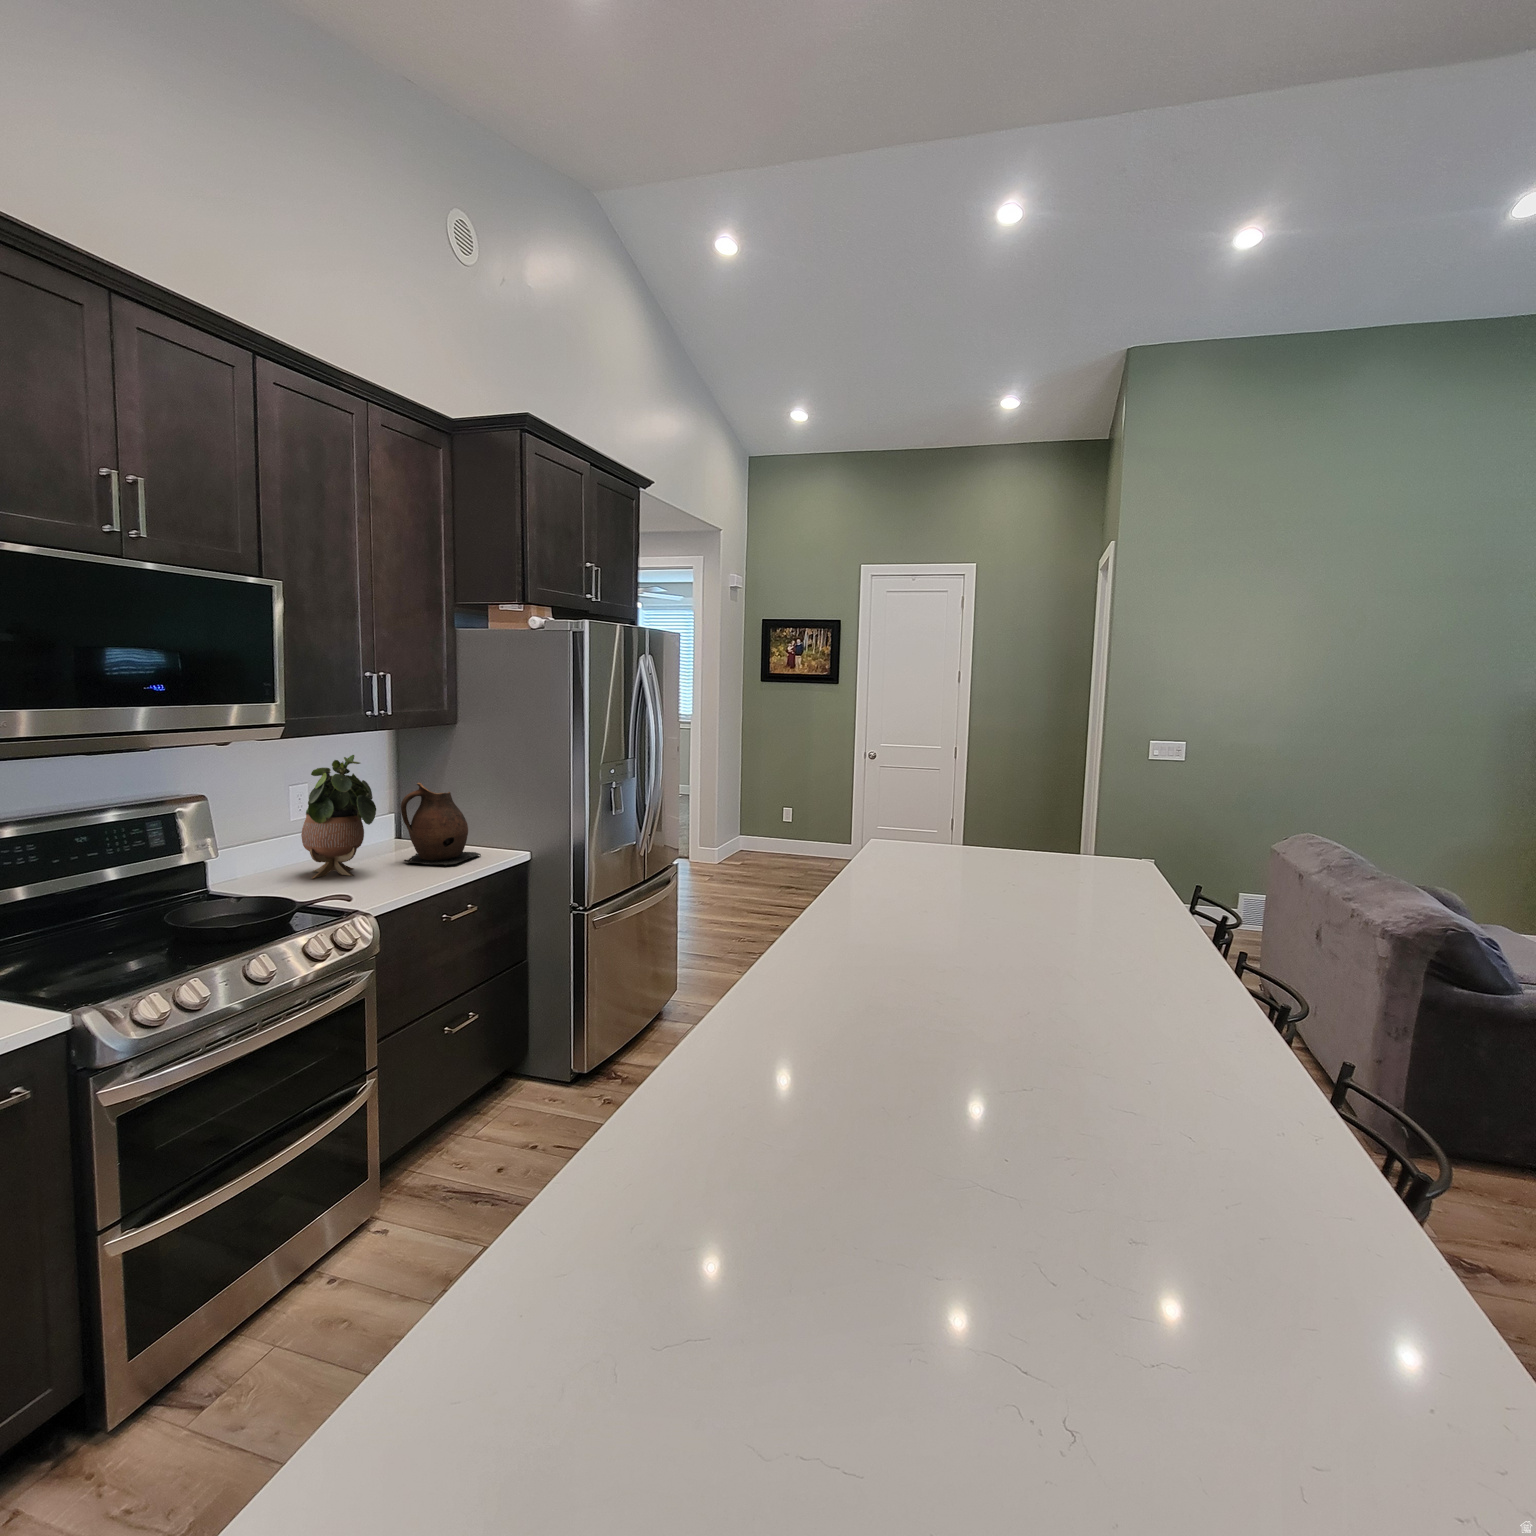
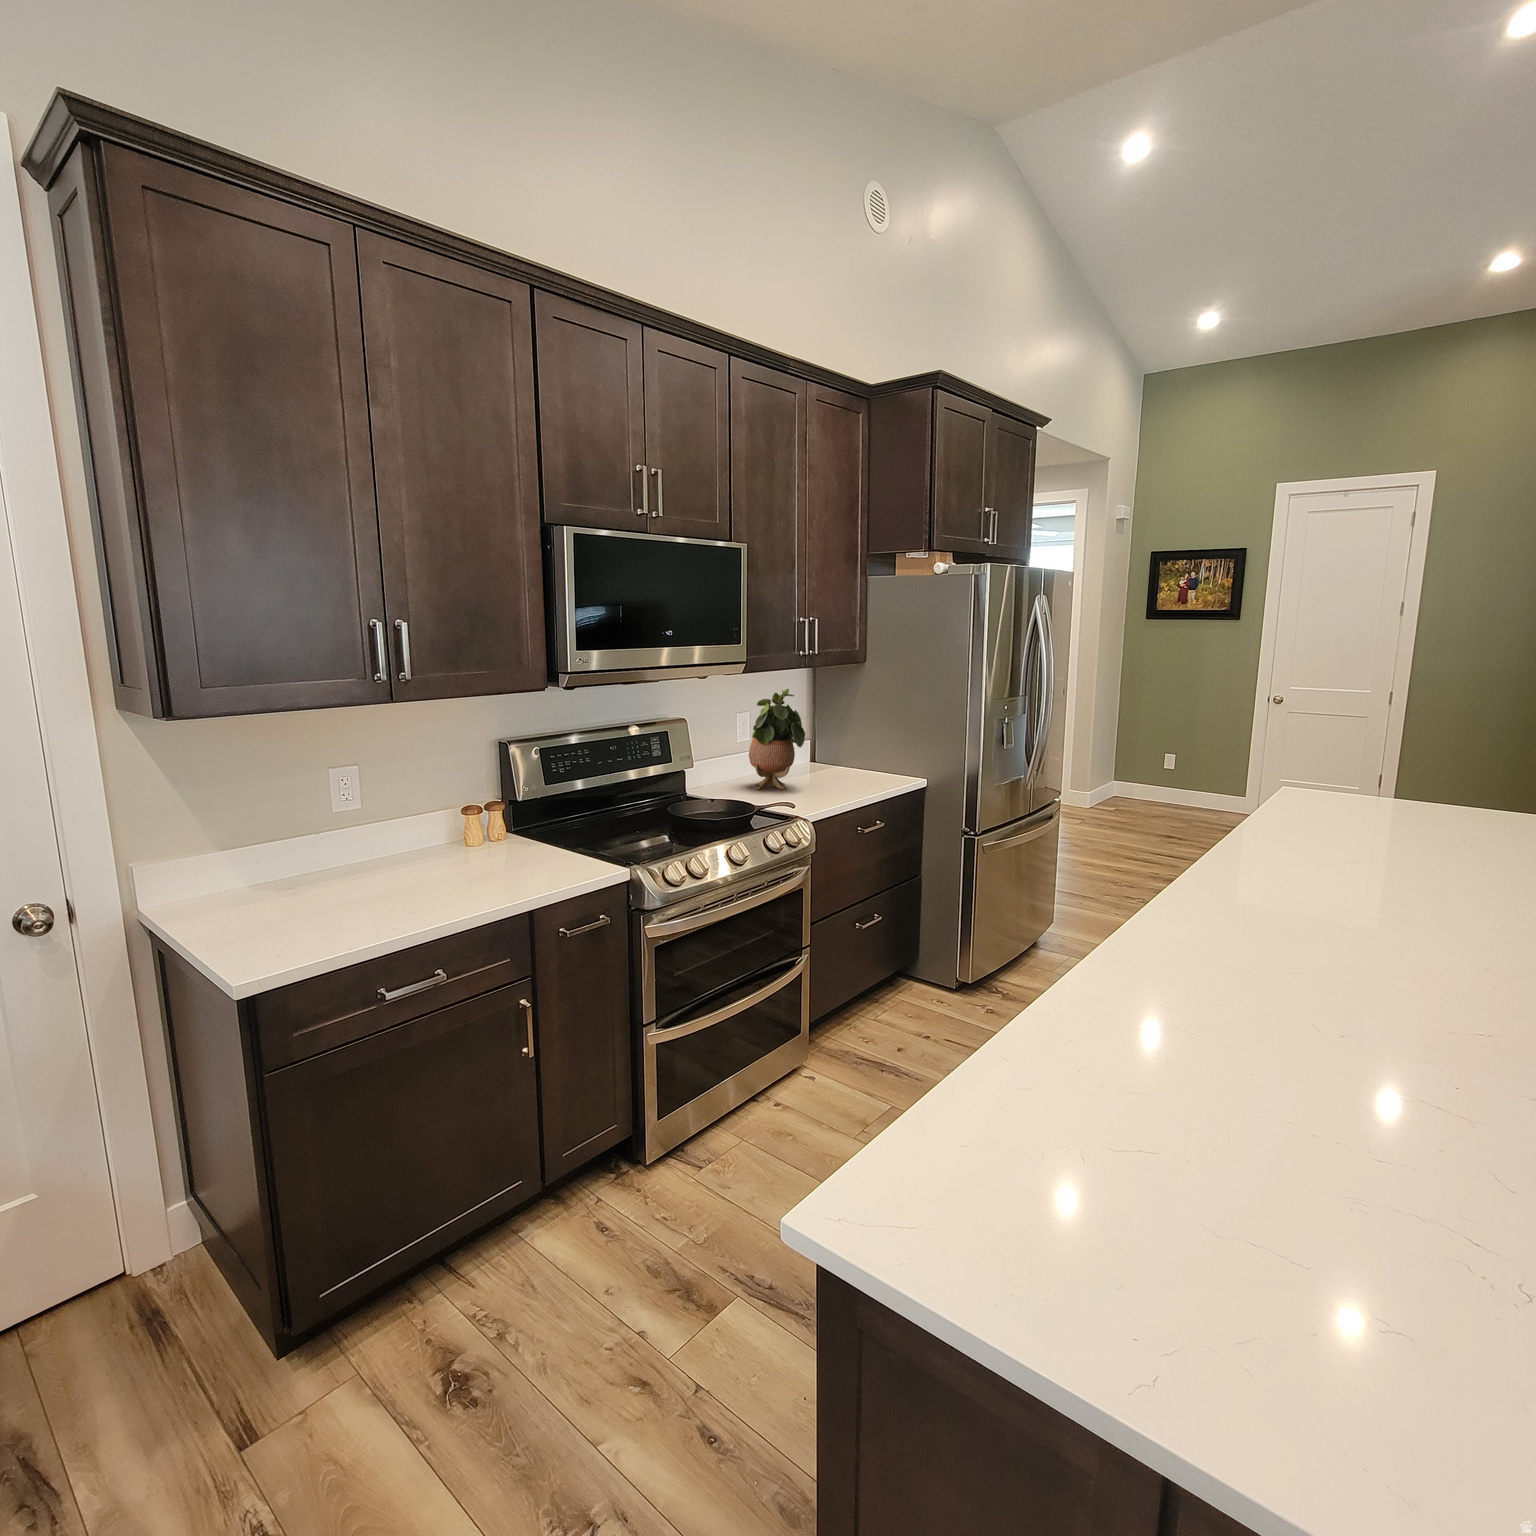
ceramic pitcher: present [401,783,481,866] -> none [821,714,884,787]

